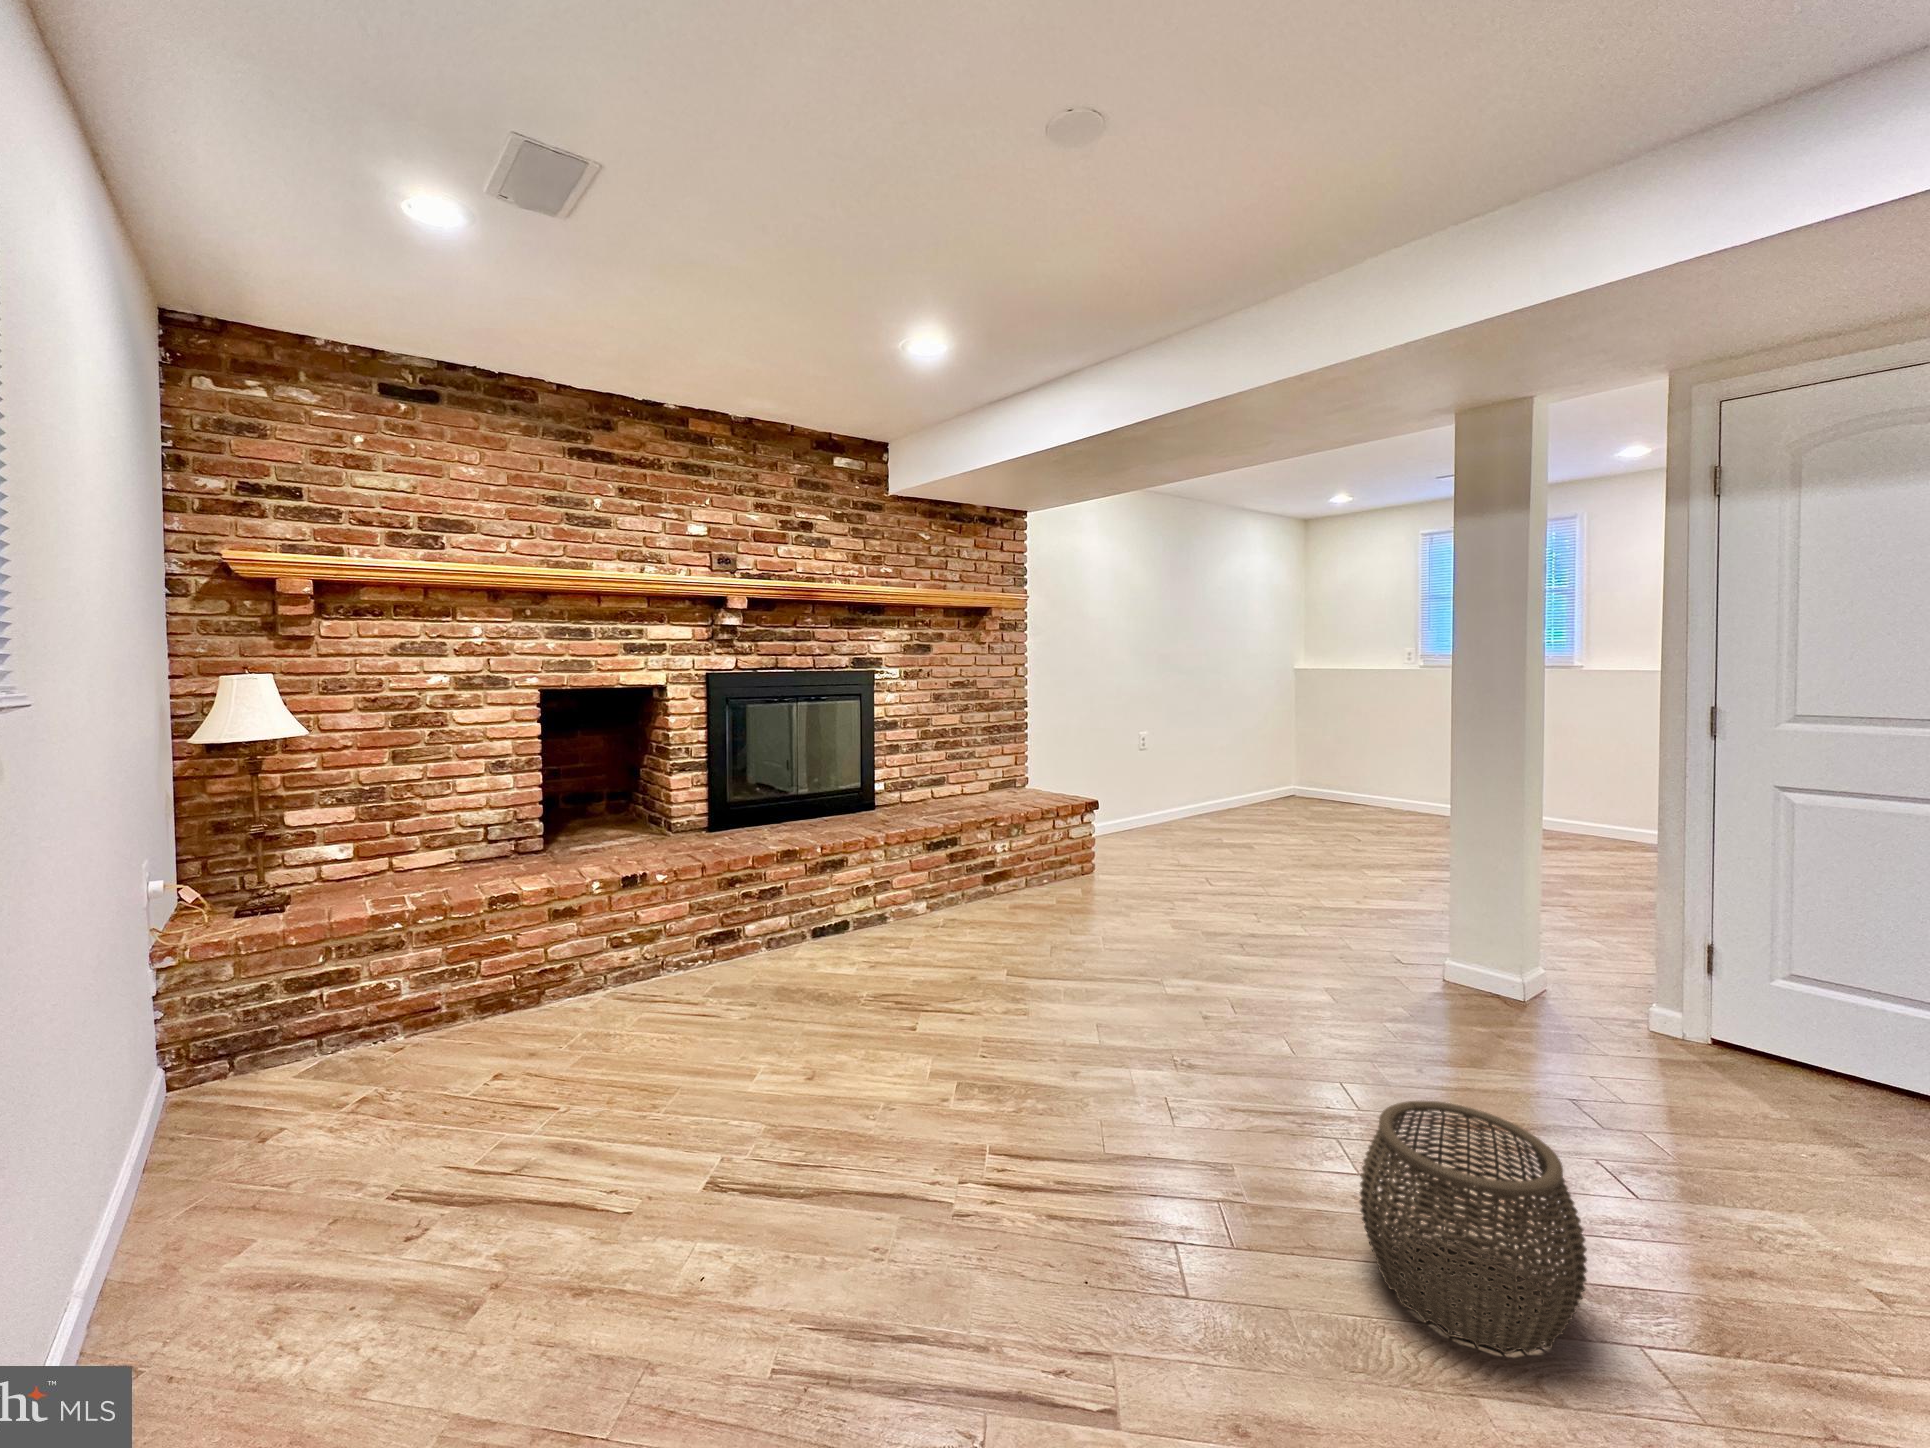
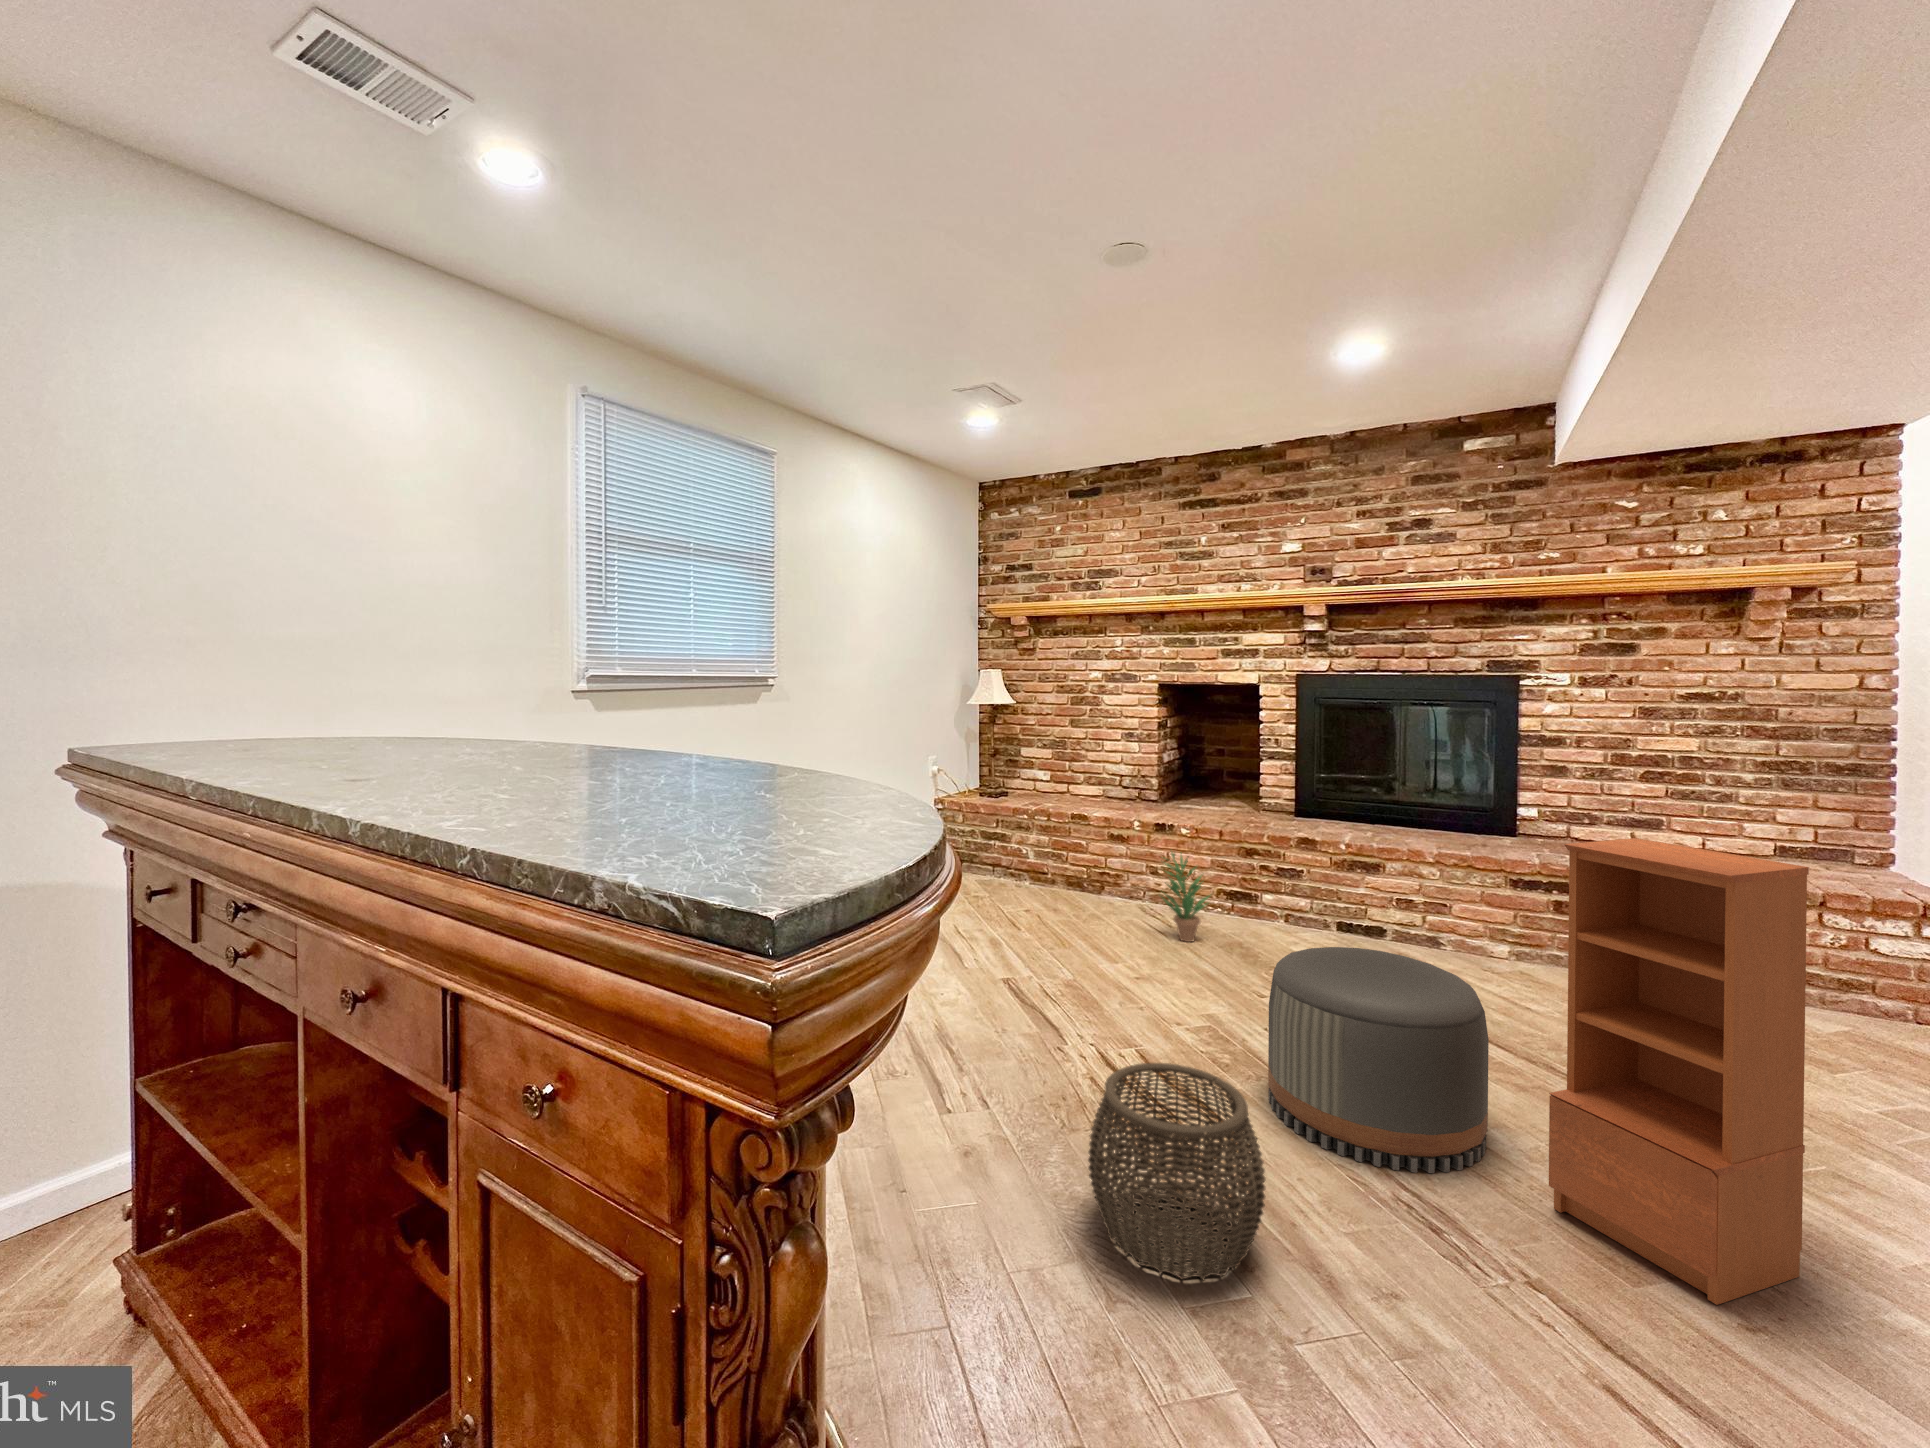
bookcase: none [1305,785,1450,1073] -> present [1549,838,1809,1305]
potted plant: none [723,901,783,1014] -> present [1163,853,1209,942]
pouf: none [1112,926,1301,1131] -> present [1268,947,1489,1173]

